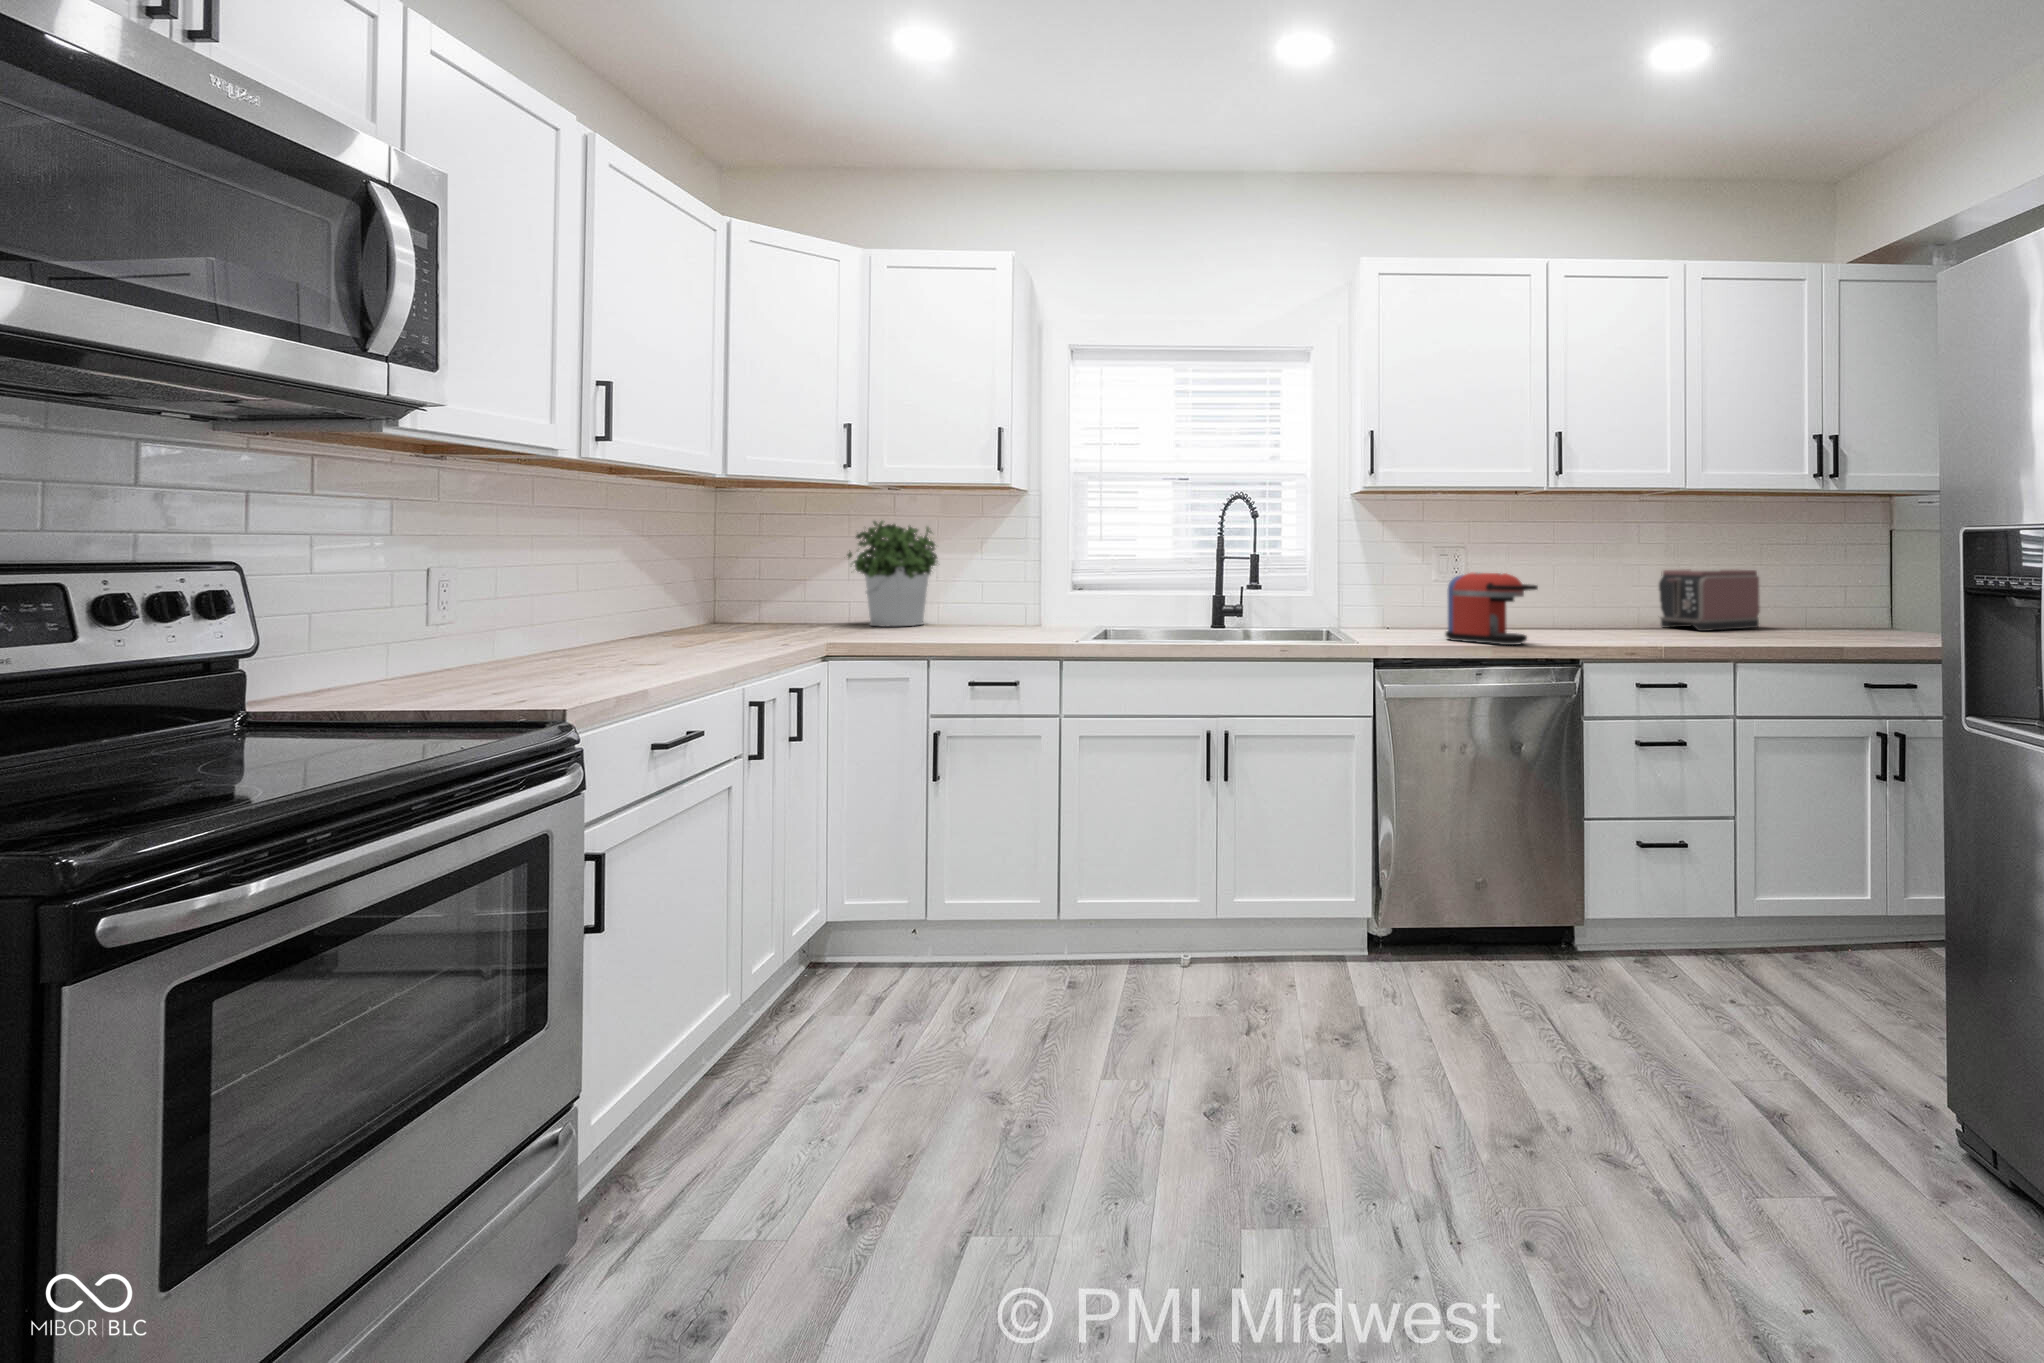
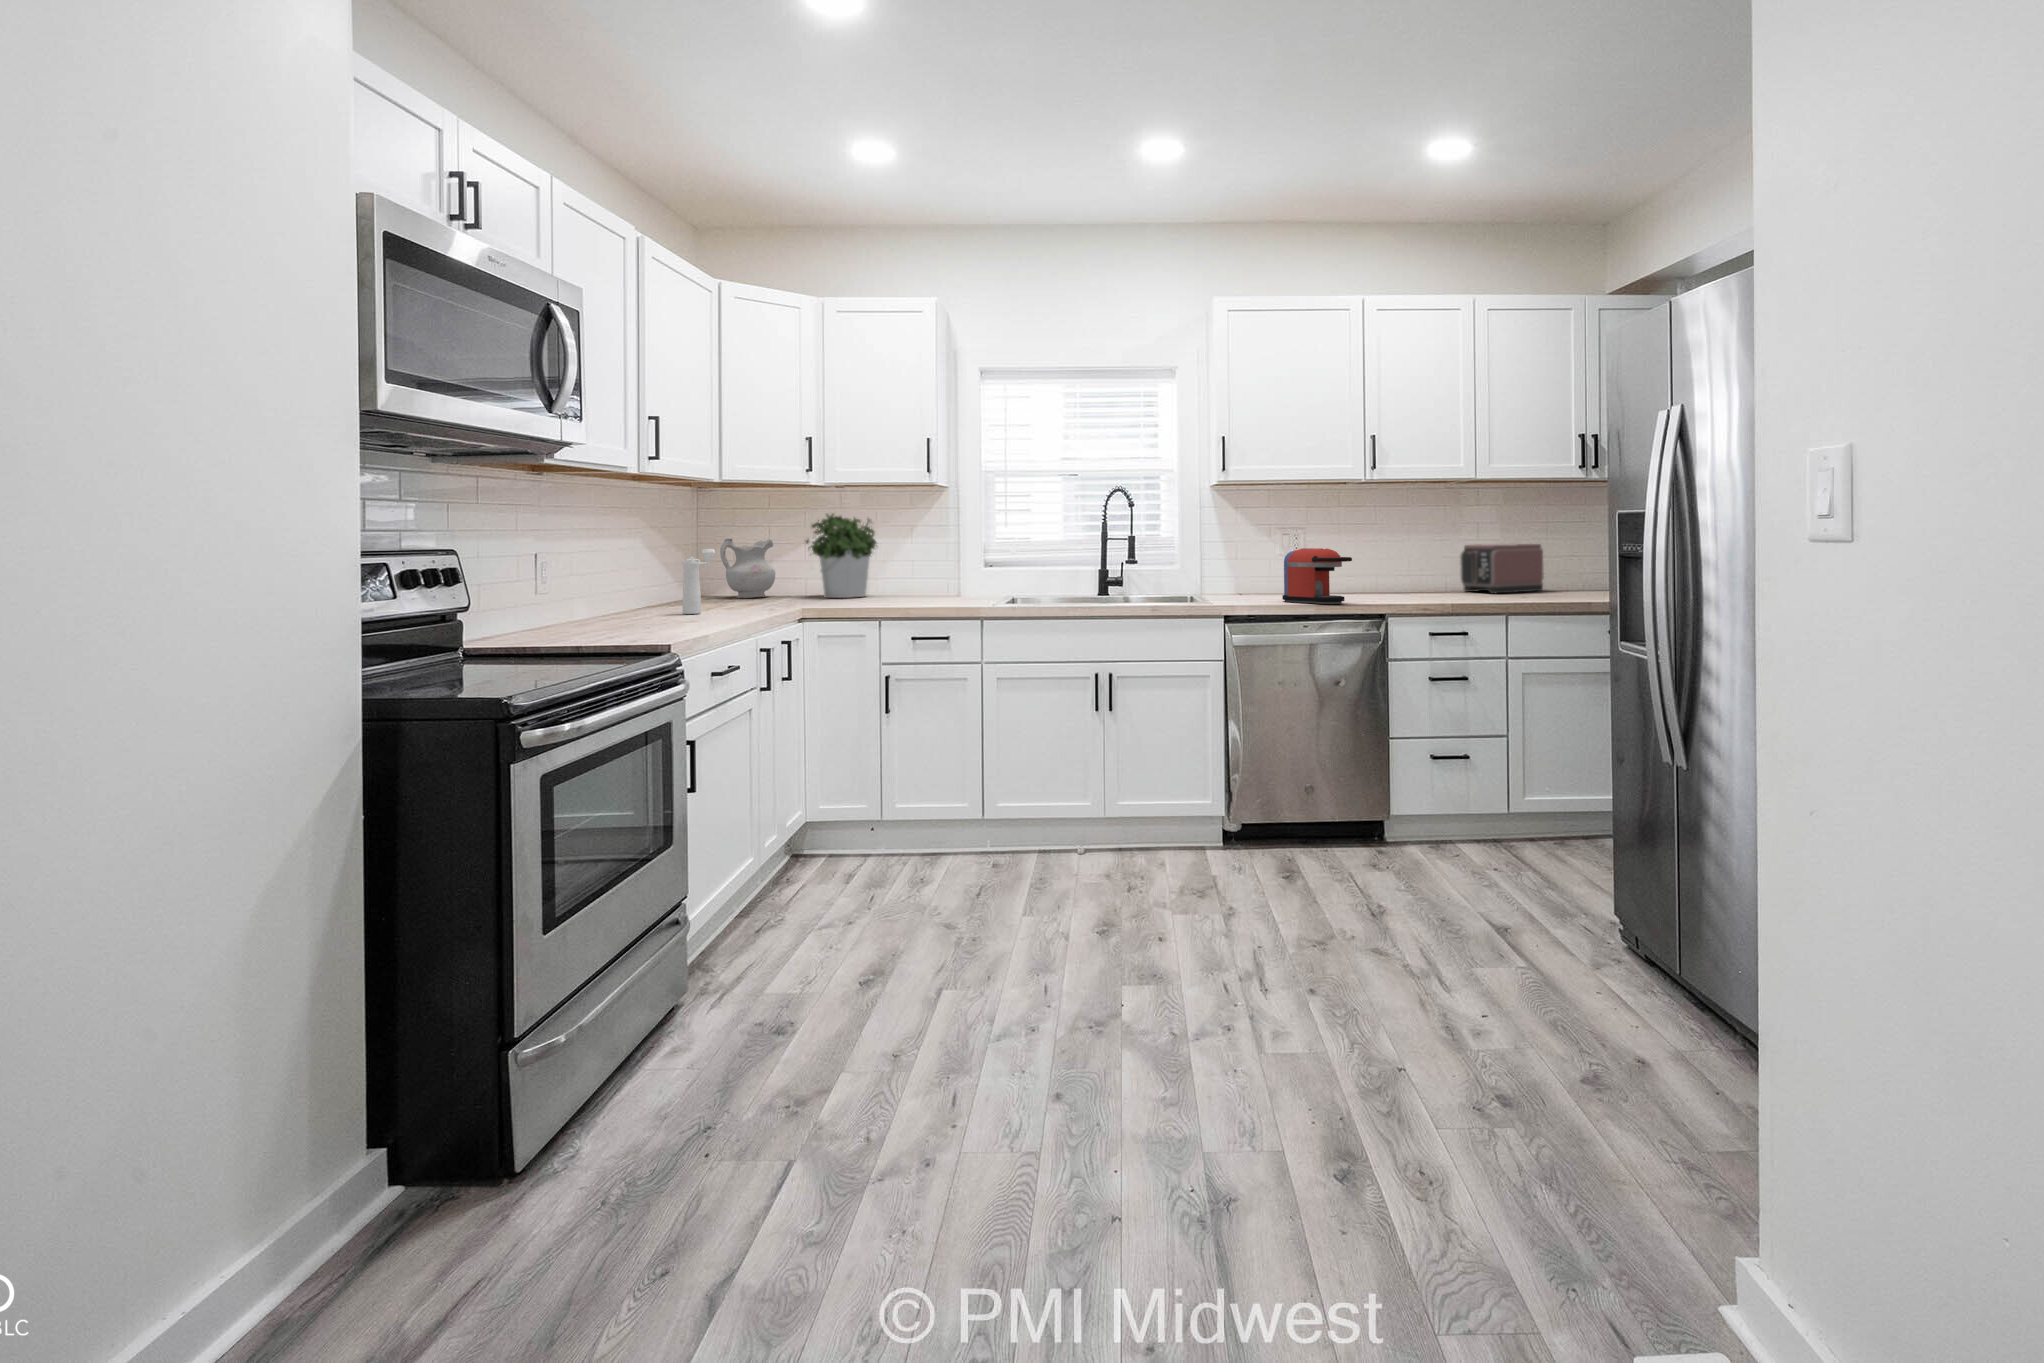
ceramic pitcher: none [739,550,811,625] -> present [720,539,775,598]
pepper mill: none [661,564,713,650] -> present [682,549,715,614]

